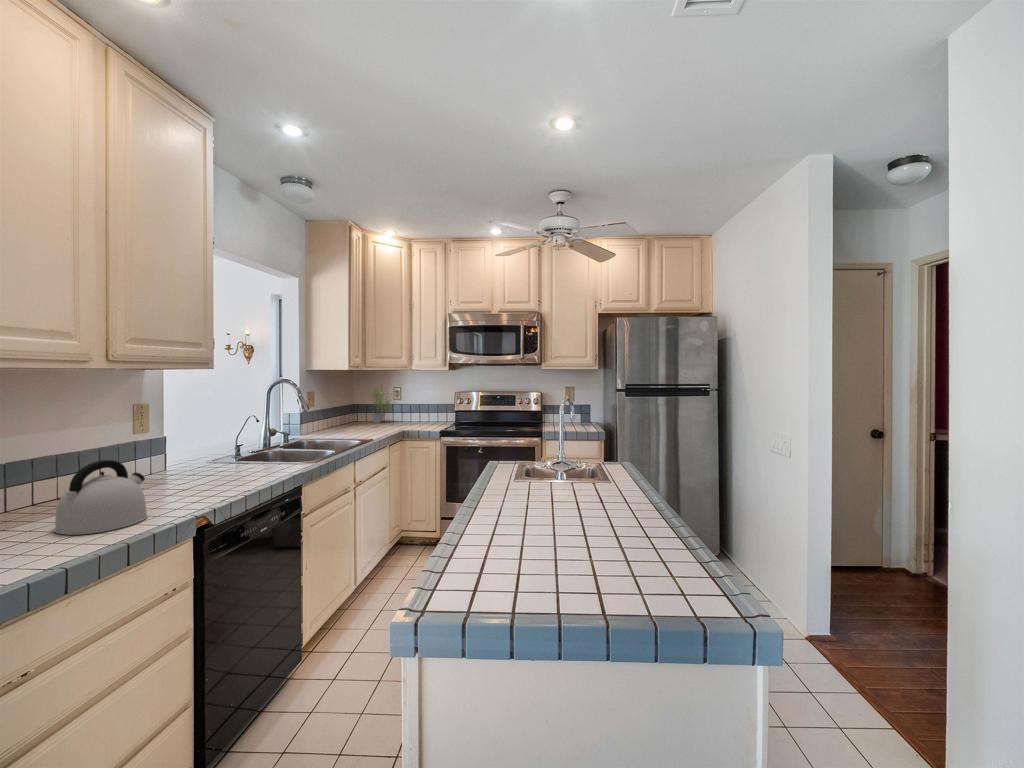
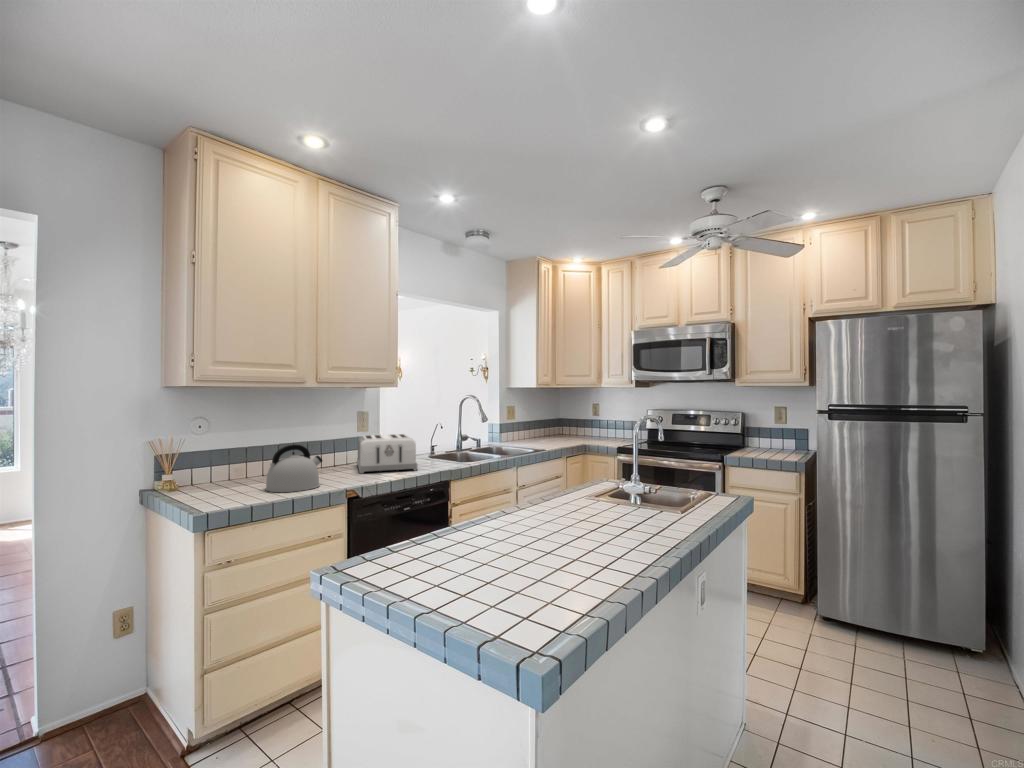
potted plant: present [370,386,392,423] -> none [566,400,596,437]
toaster: none [150,433,257,490] -> present [357,434,418,474]

